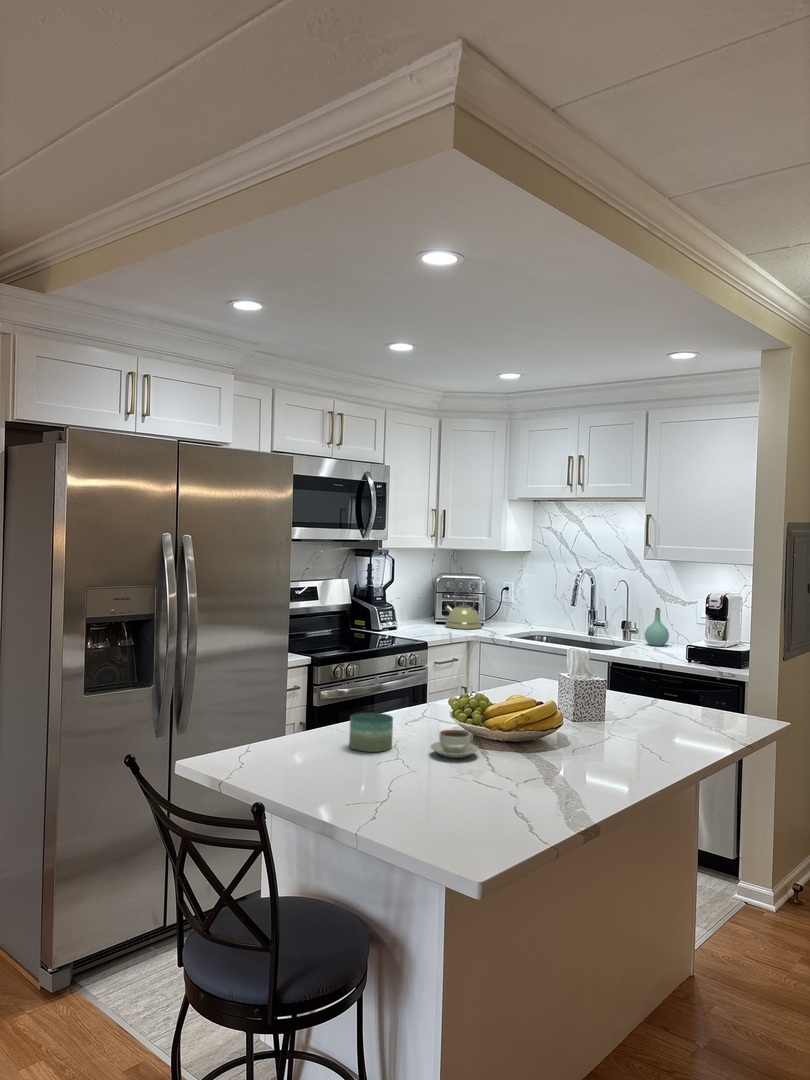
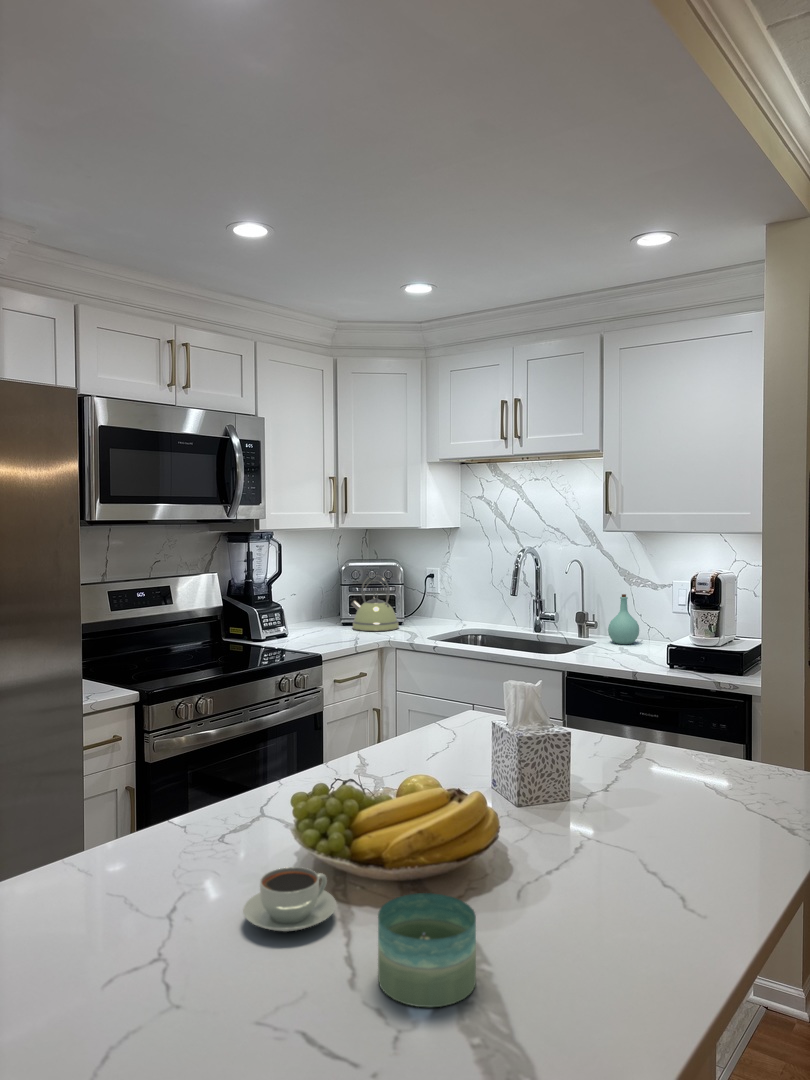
candle: present [349,712,393,752] -> present [378,893,476,1007]

